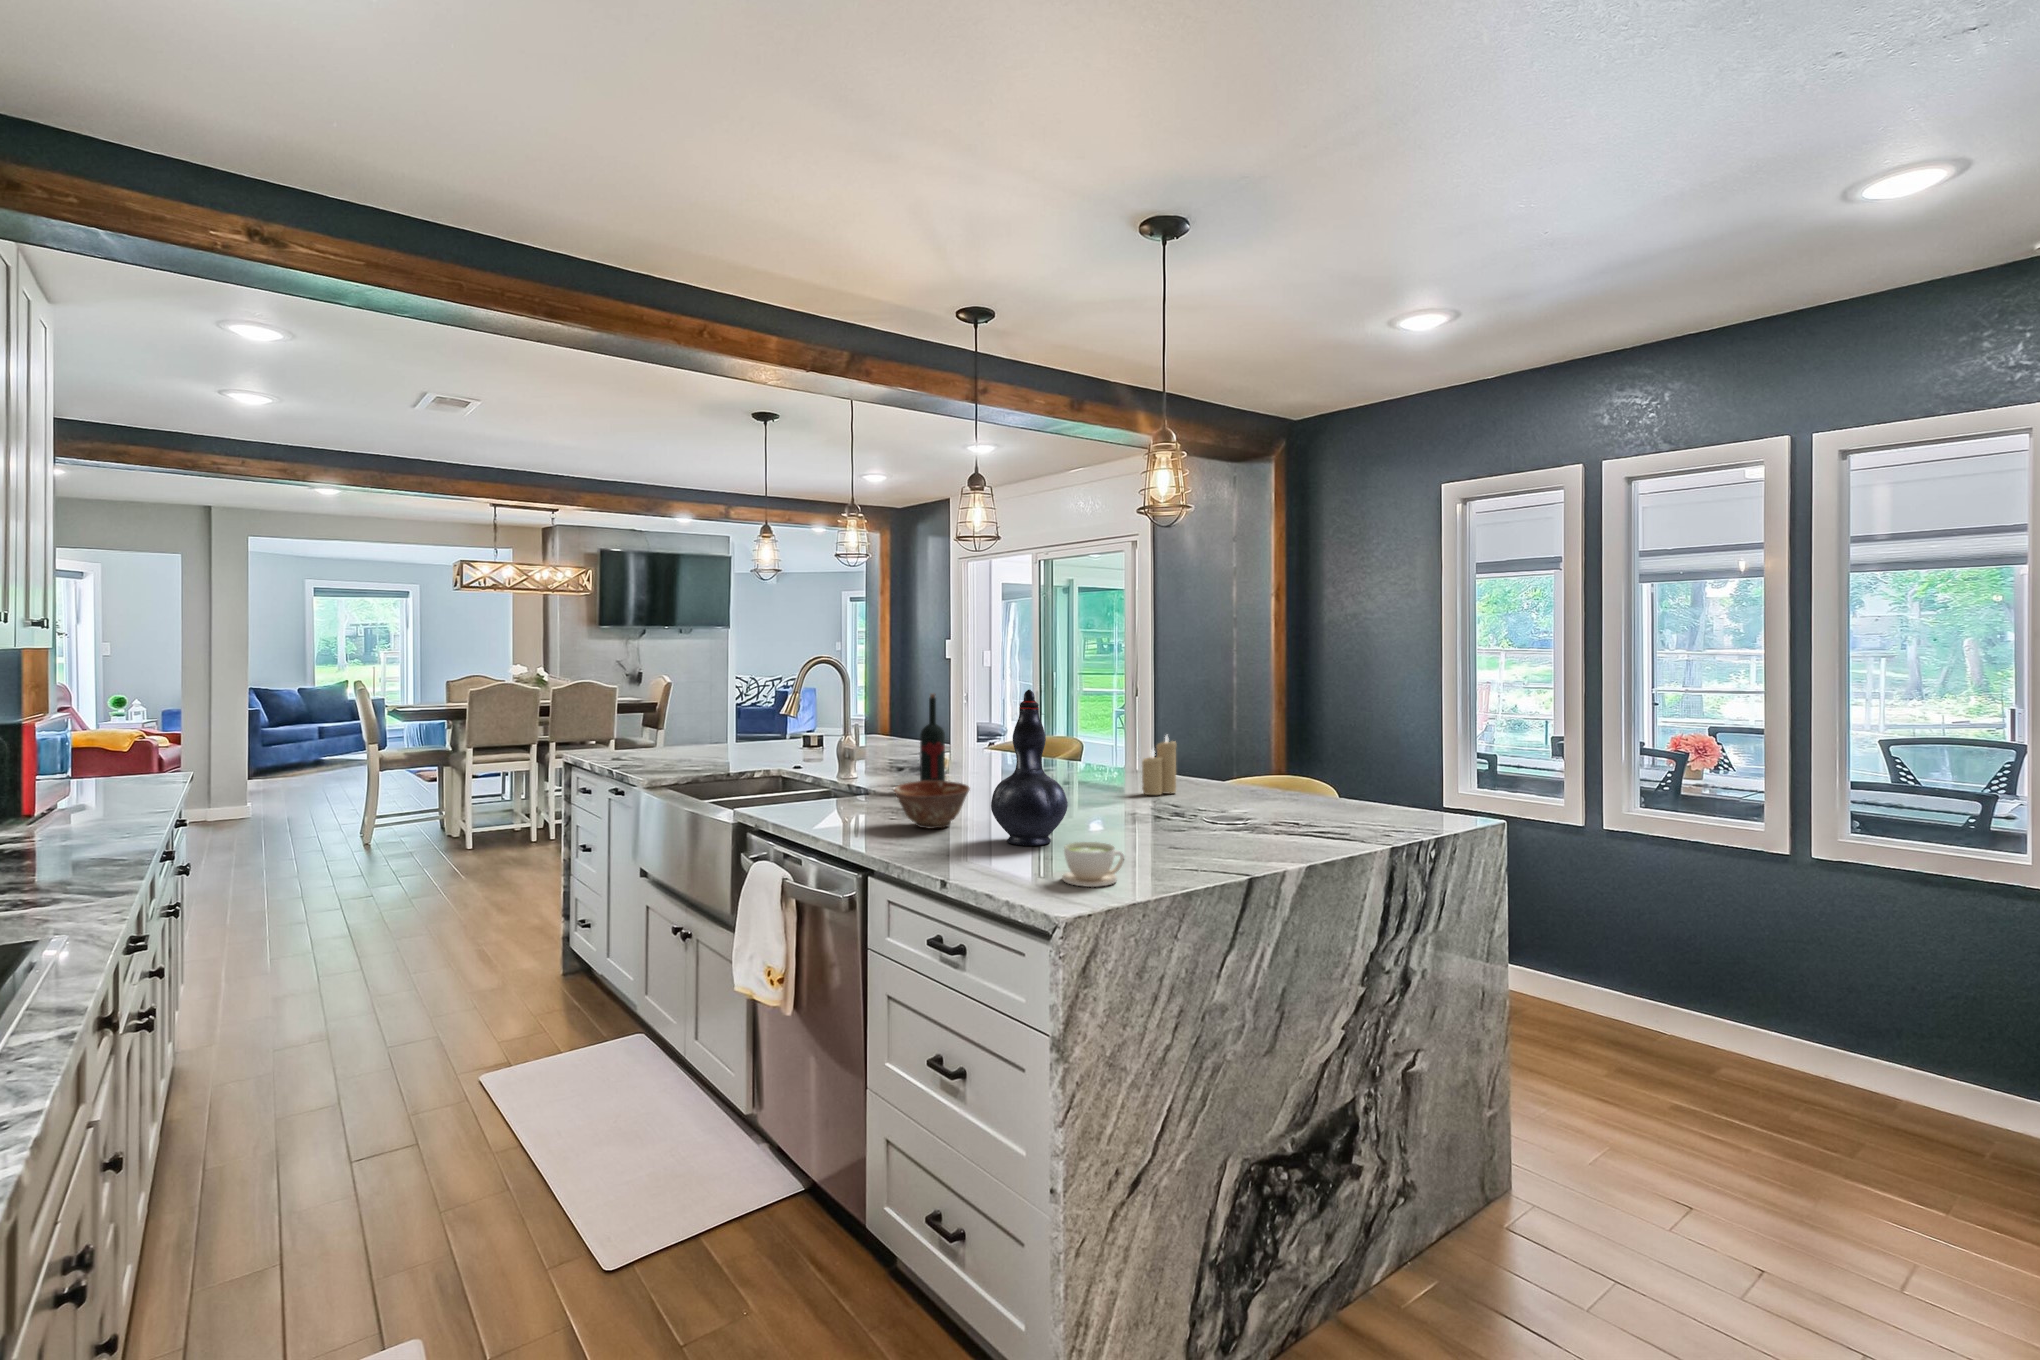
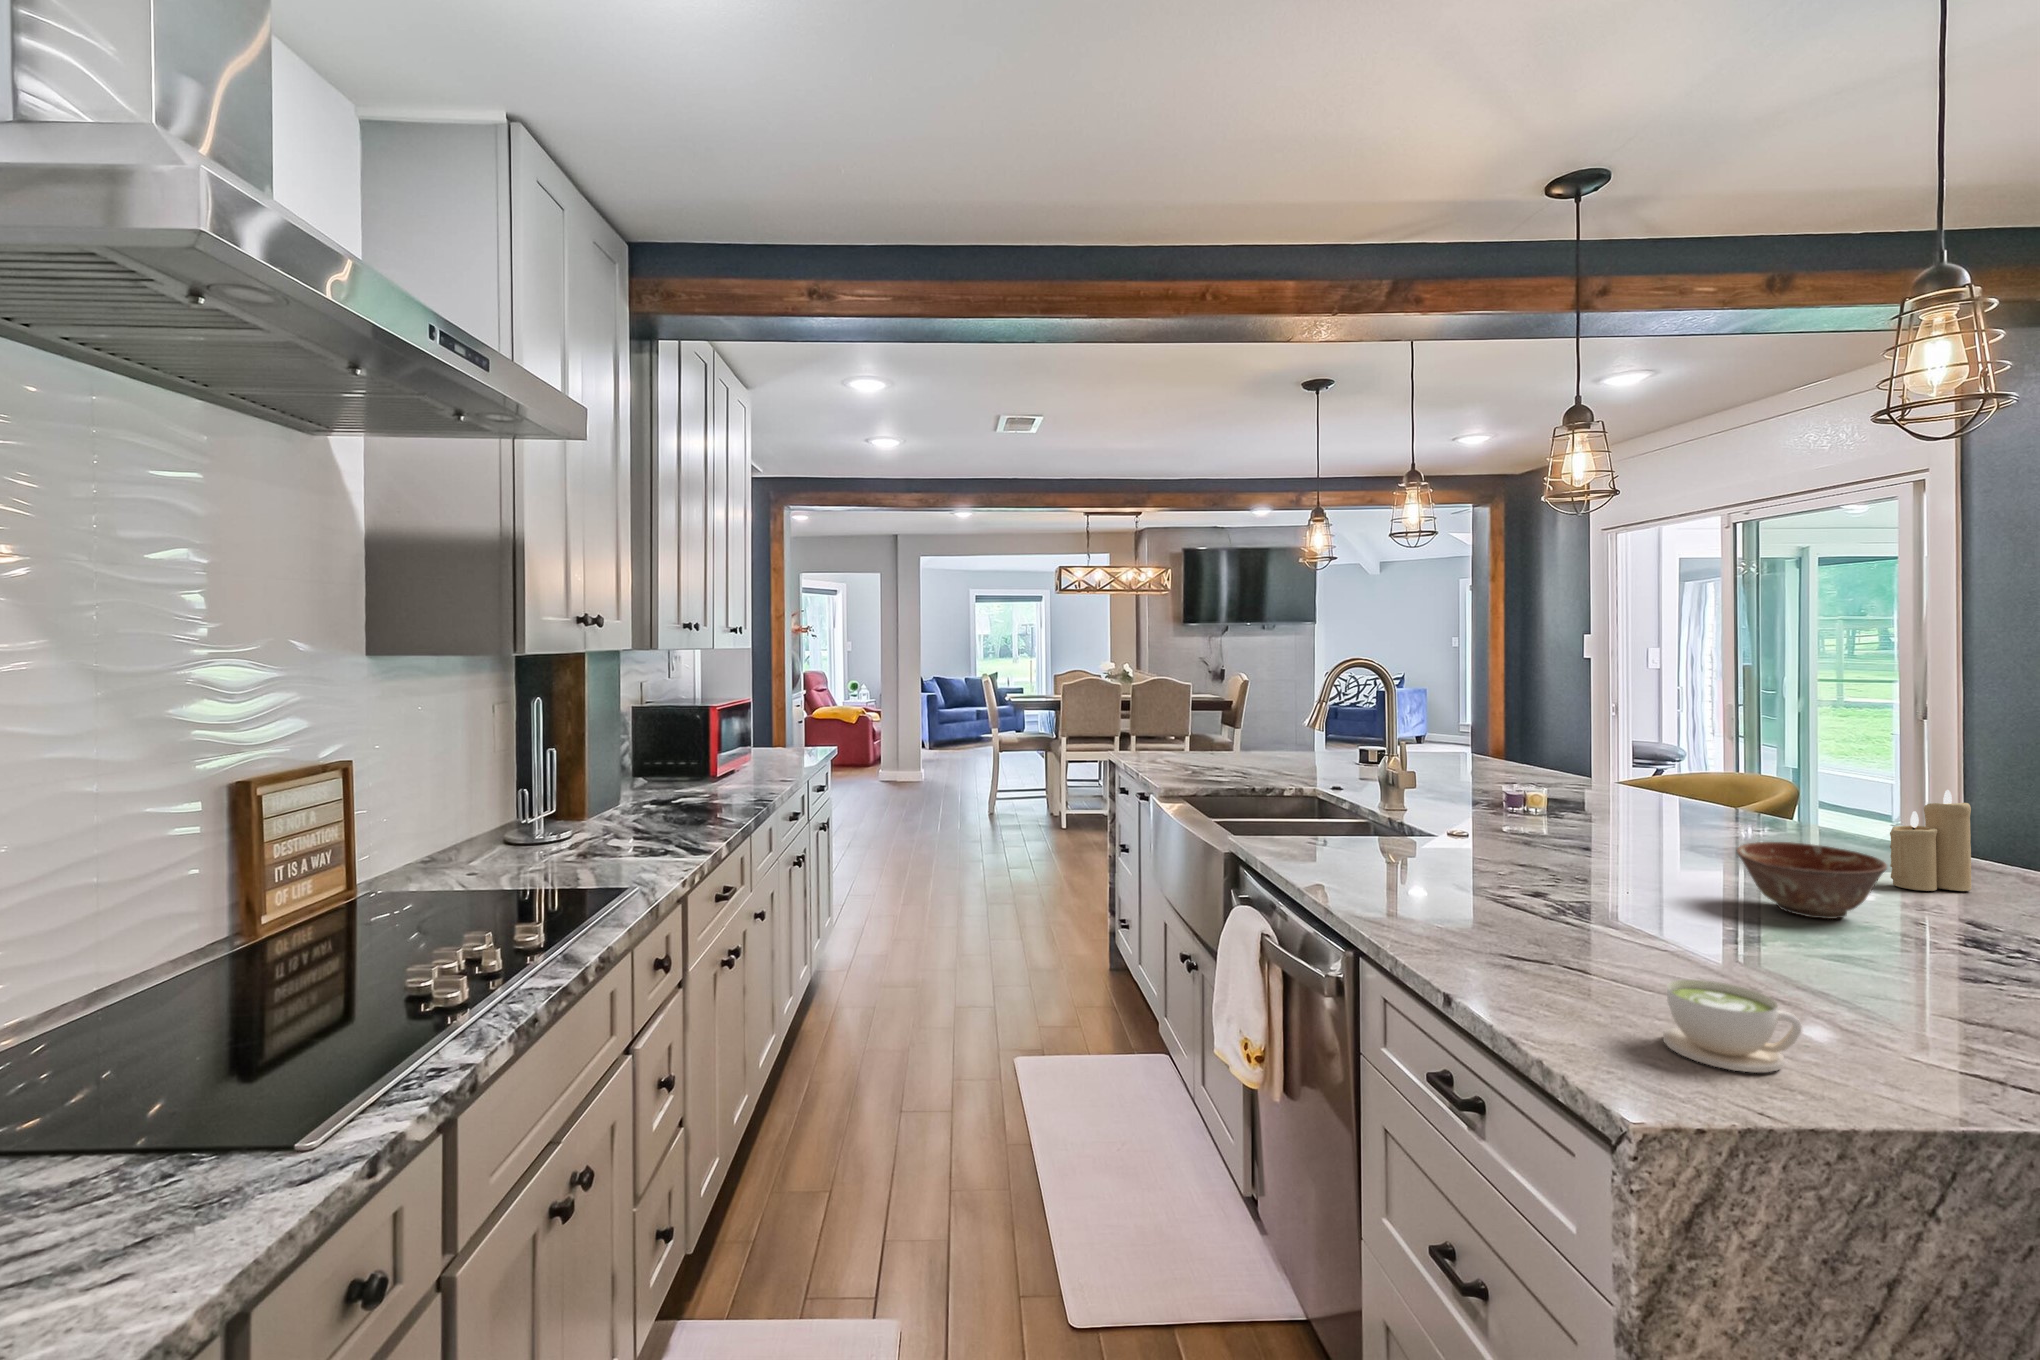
decorative vase: present [991,689,1068,846] -> none [1557,713,1702,959]
wine bottle: present [920,694,945,781] -> none [1482,708,1522,842]
ceramic bowl: present [894,781,970,829] -> present [1737,842,1887,919]

